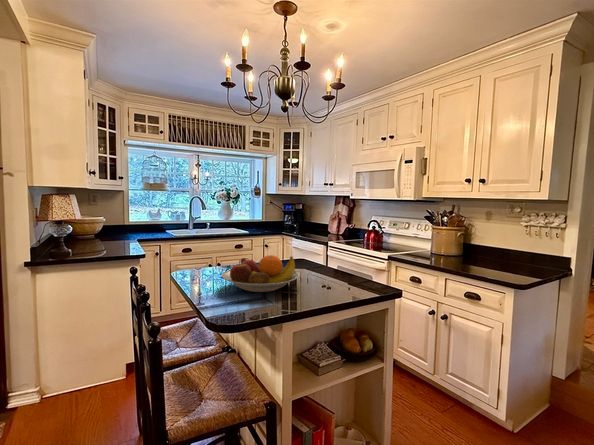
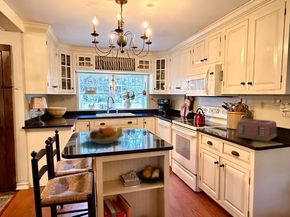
toaster: none [466,237,524,274] -> present [236,119,277,141]

